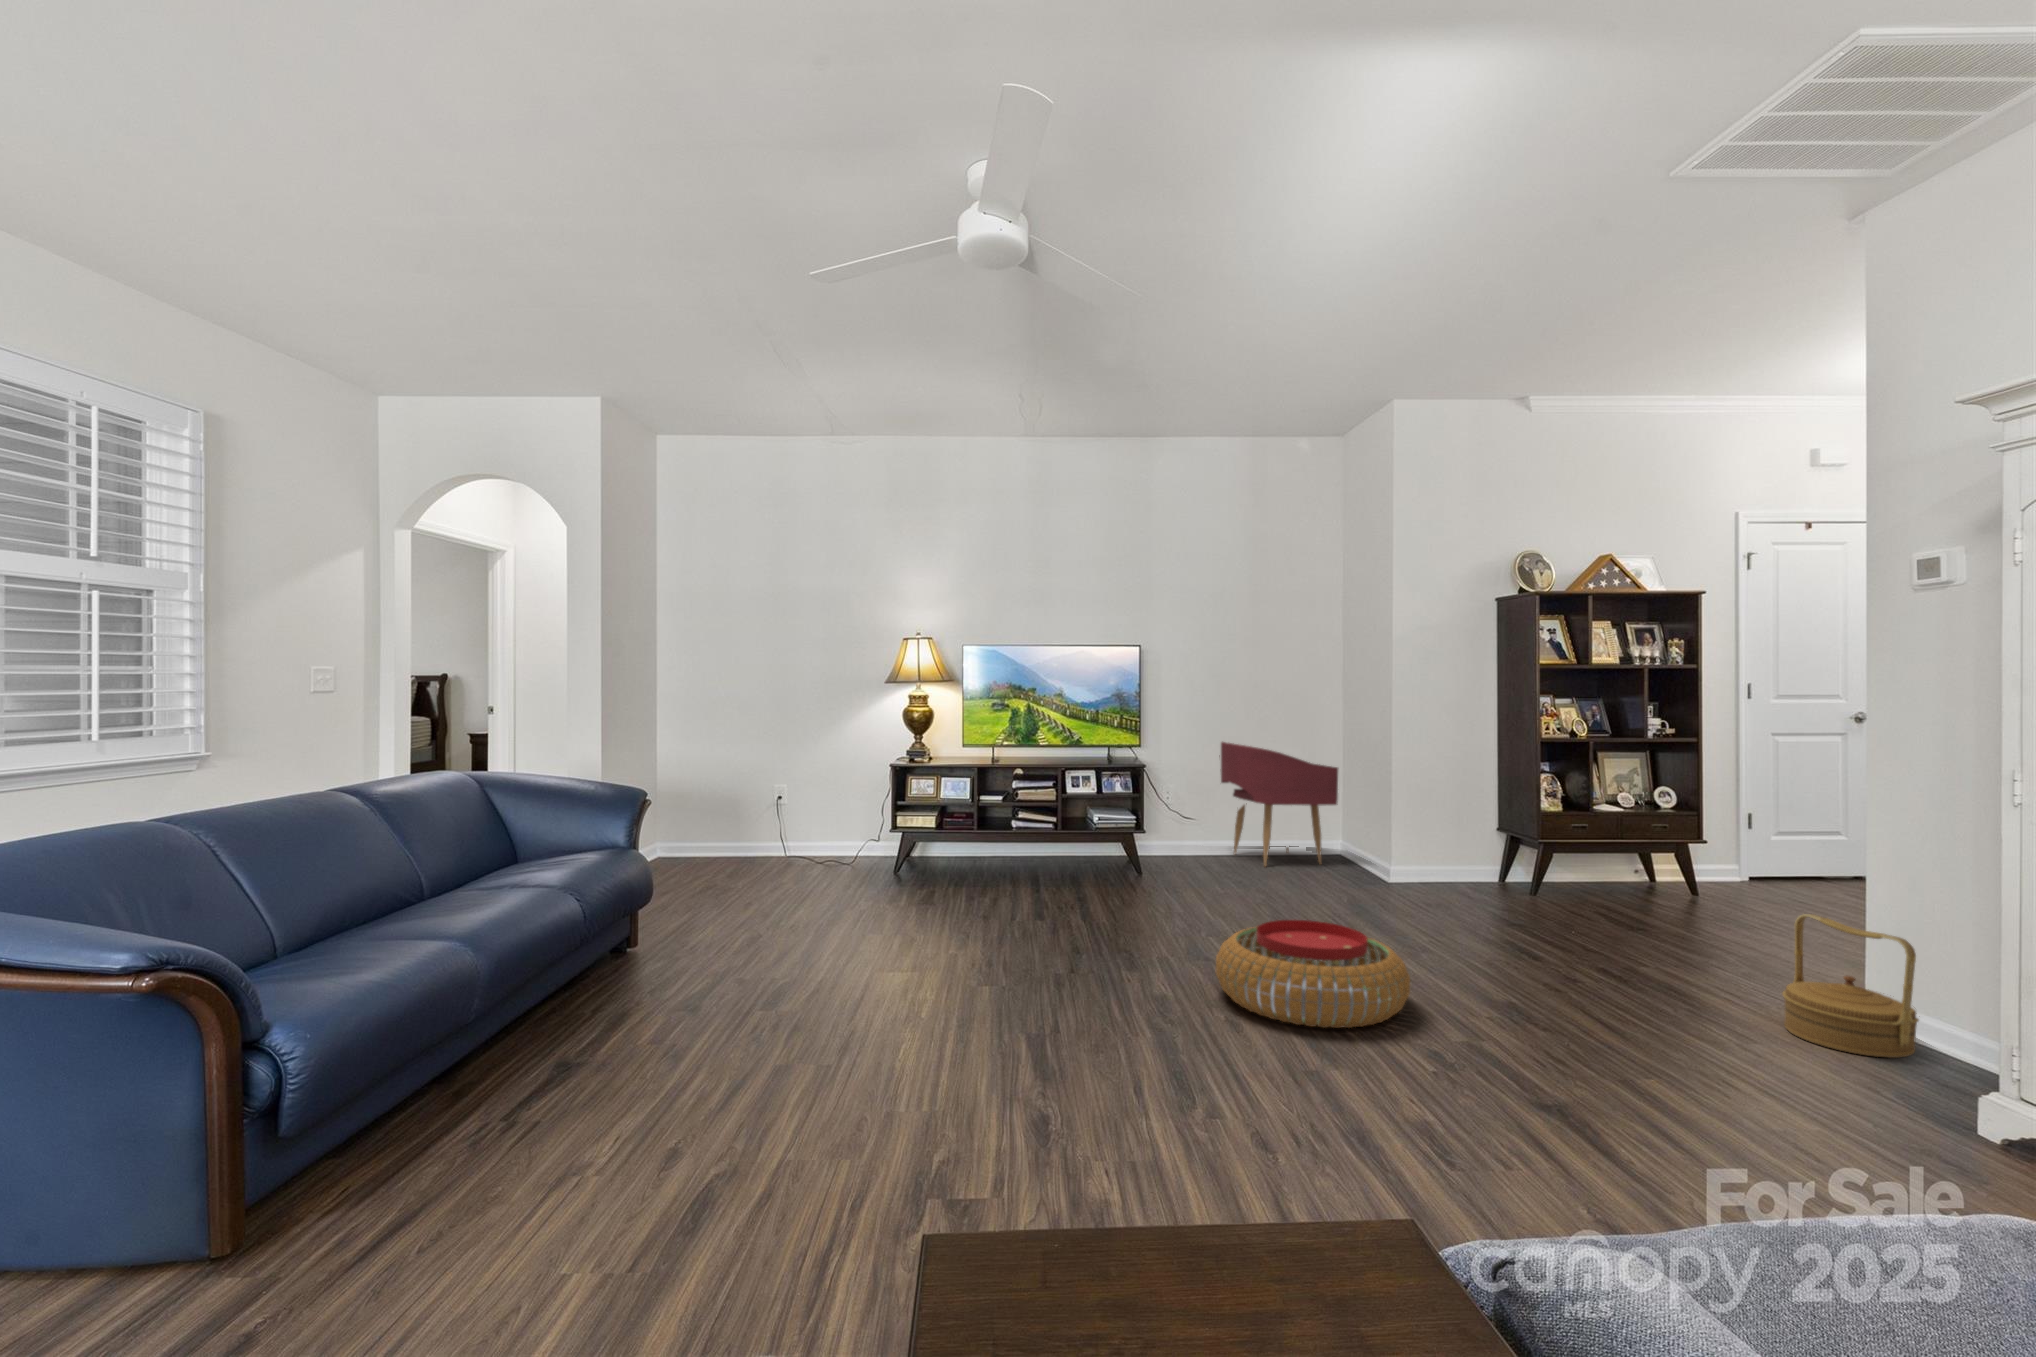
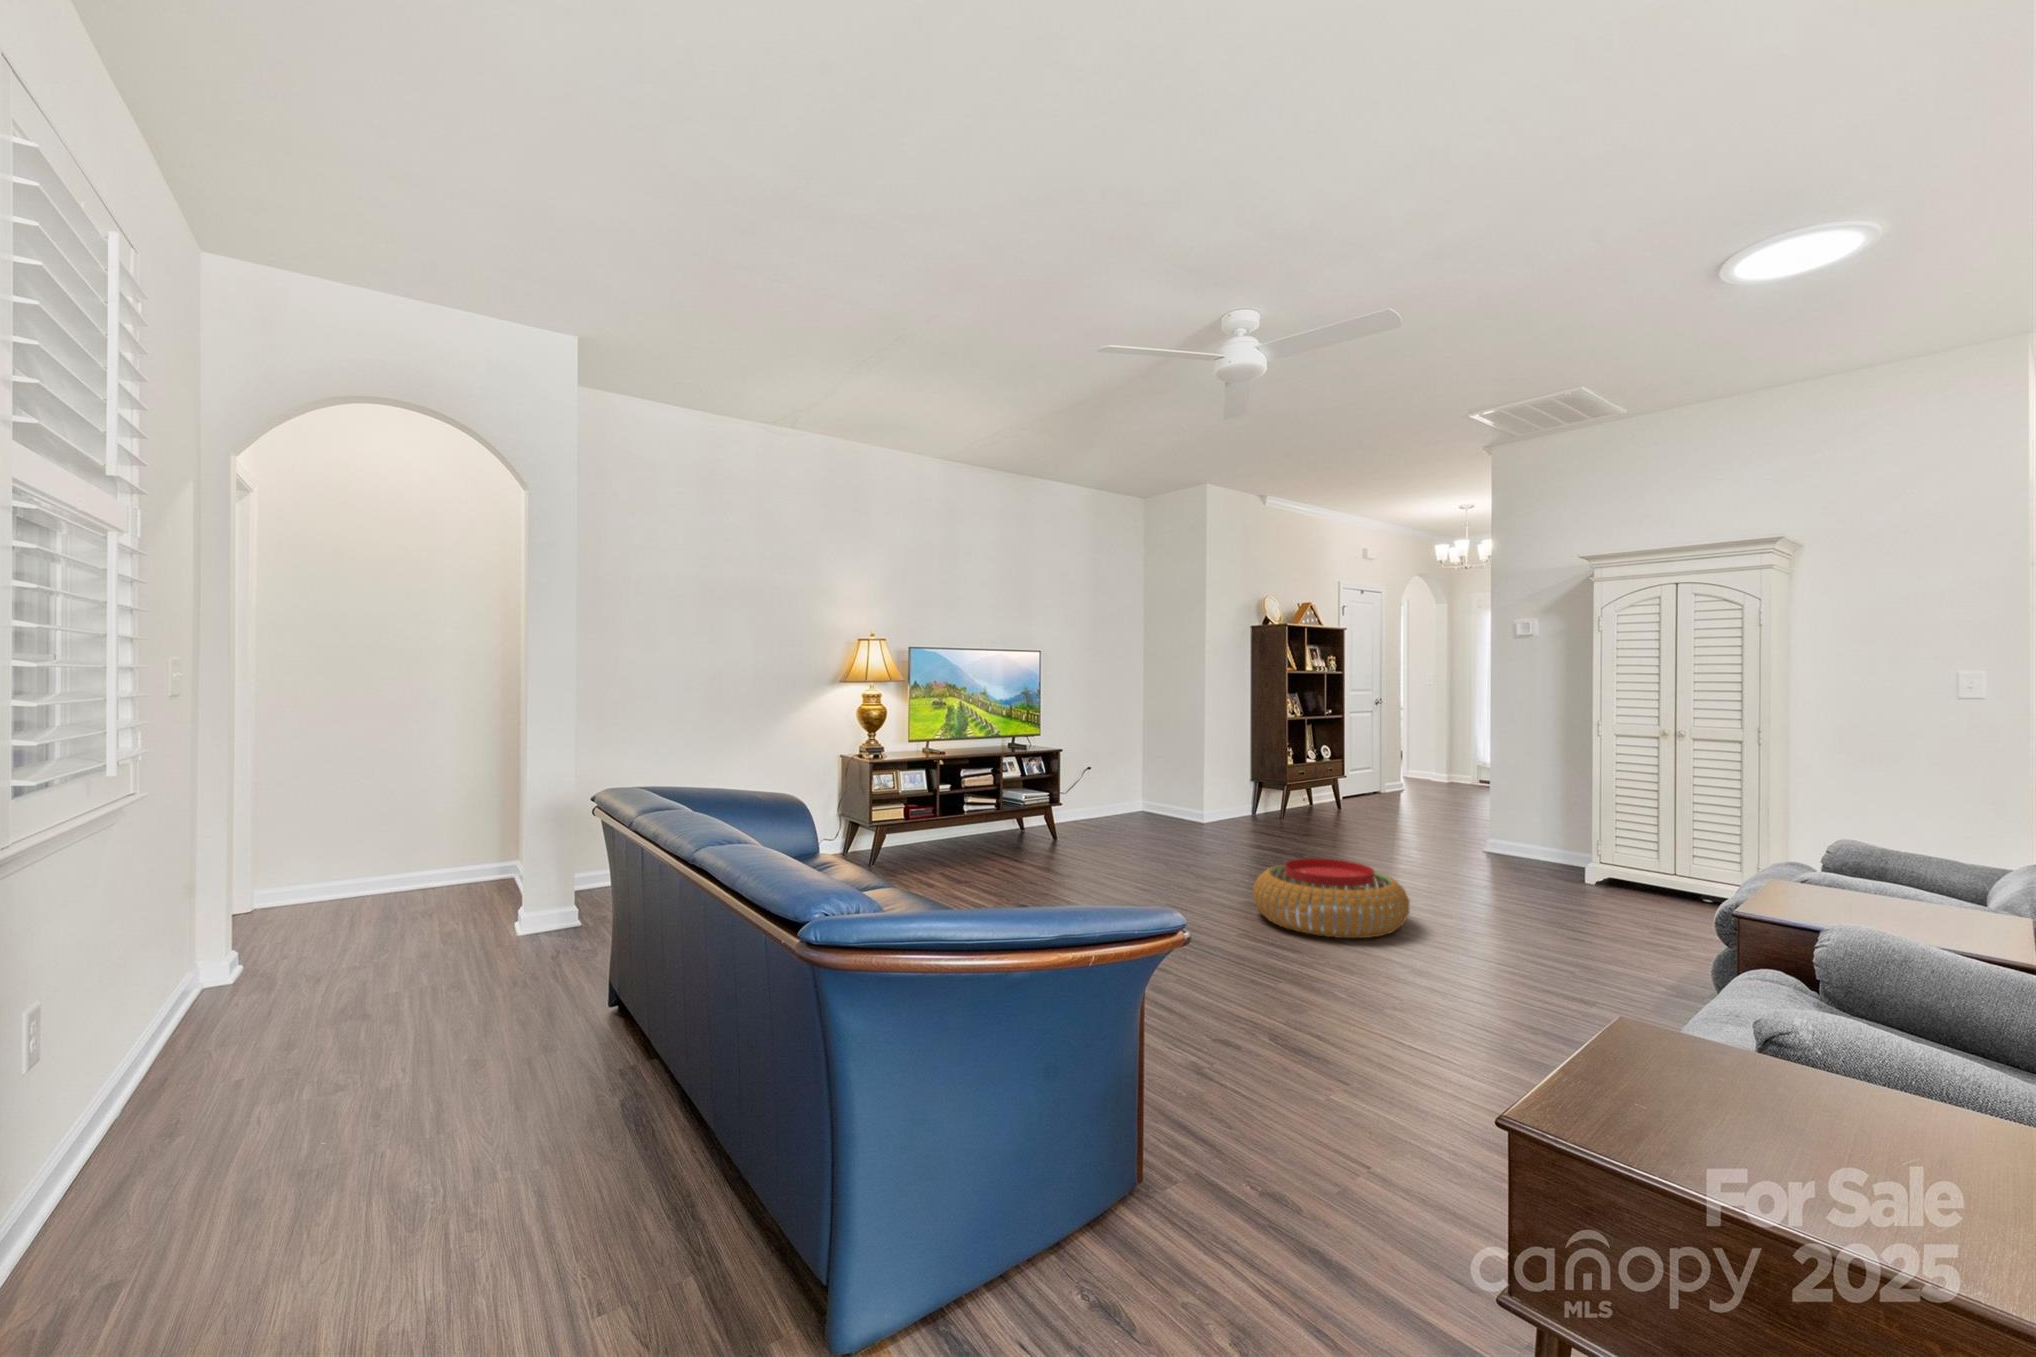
armchair: present [1220,742,1338,866] -> none [1099,729,1195,828]
woven basket: present [1783,914,1919,1058] -> none [1595,820,1686,908]

